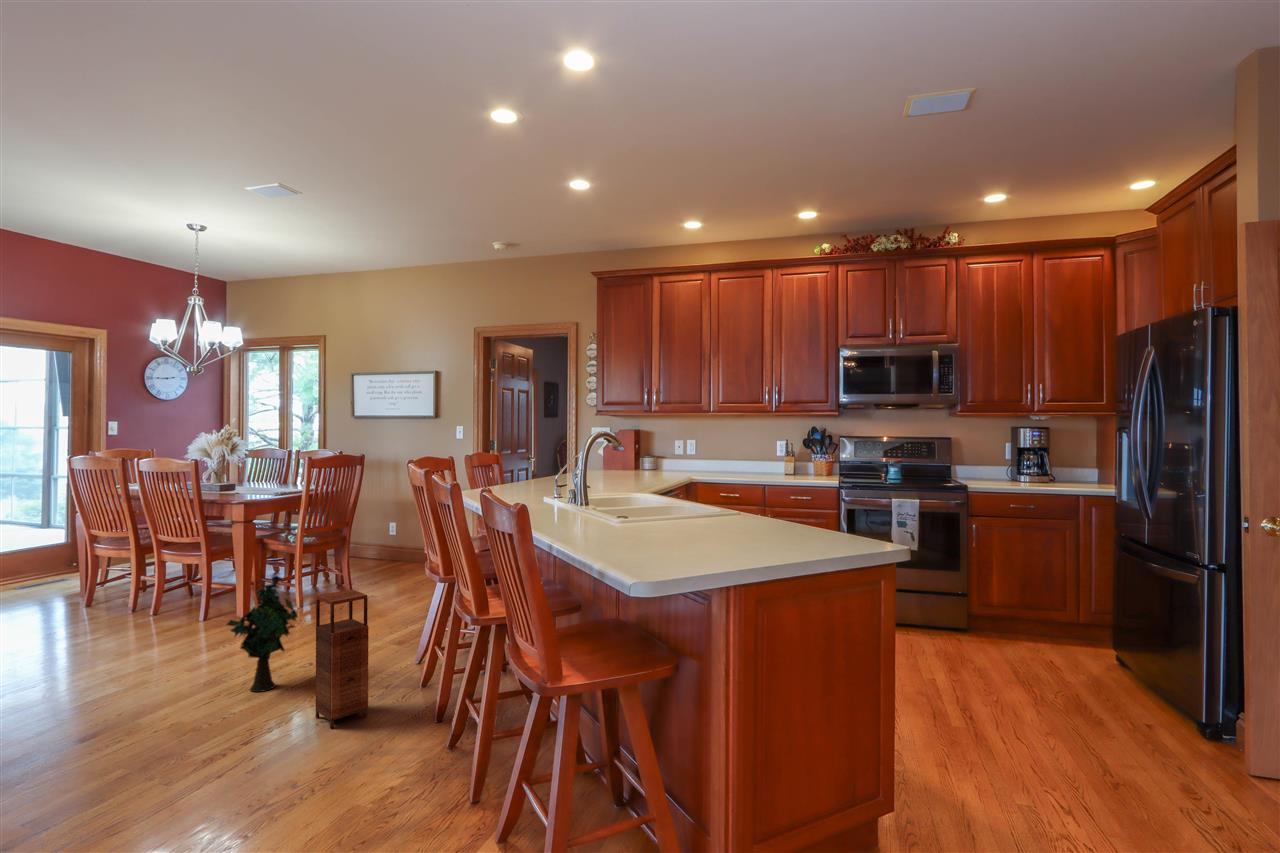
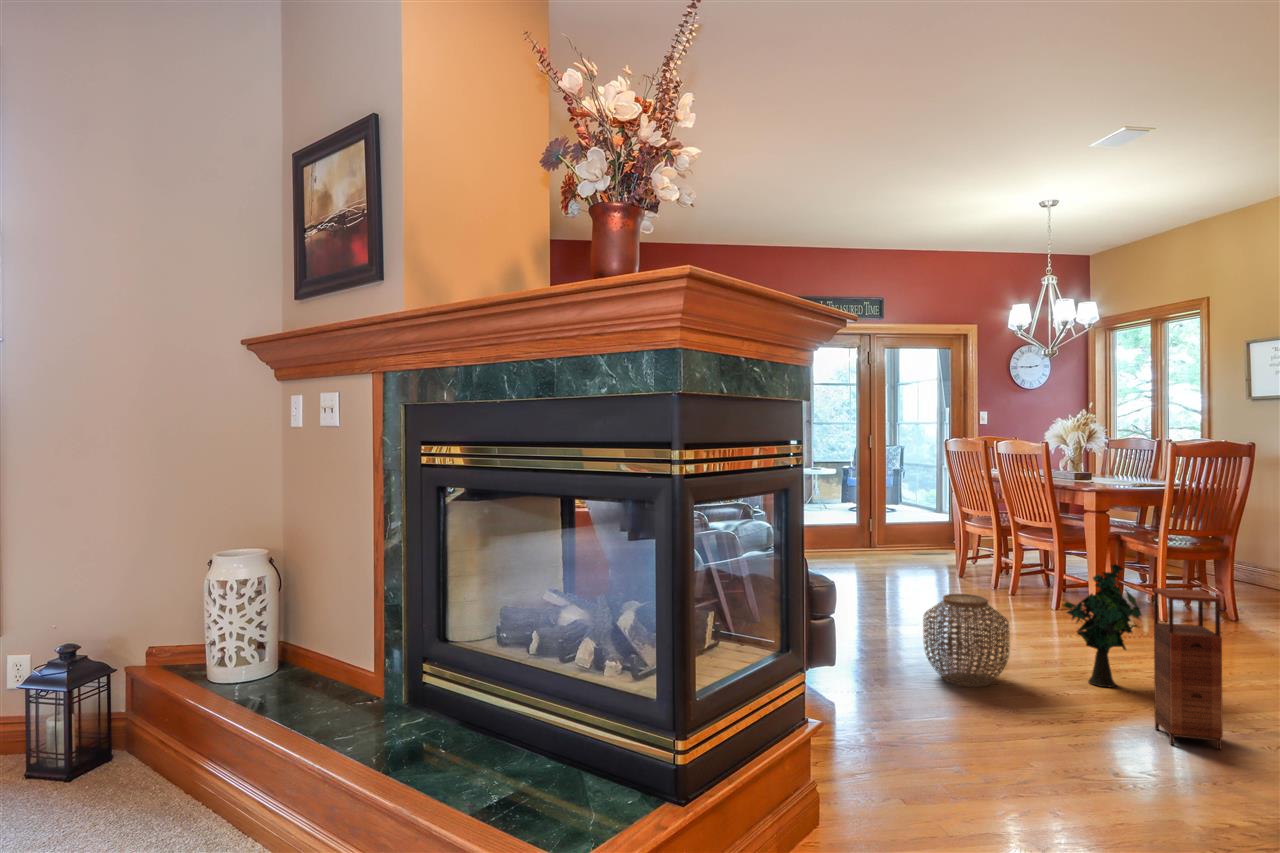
woven basket: none [60,639,172,748] -> present [923,594,1009,687]

